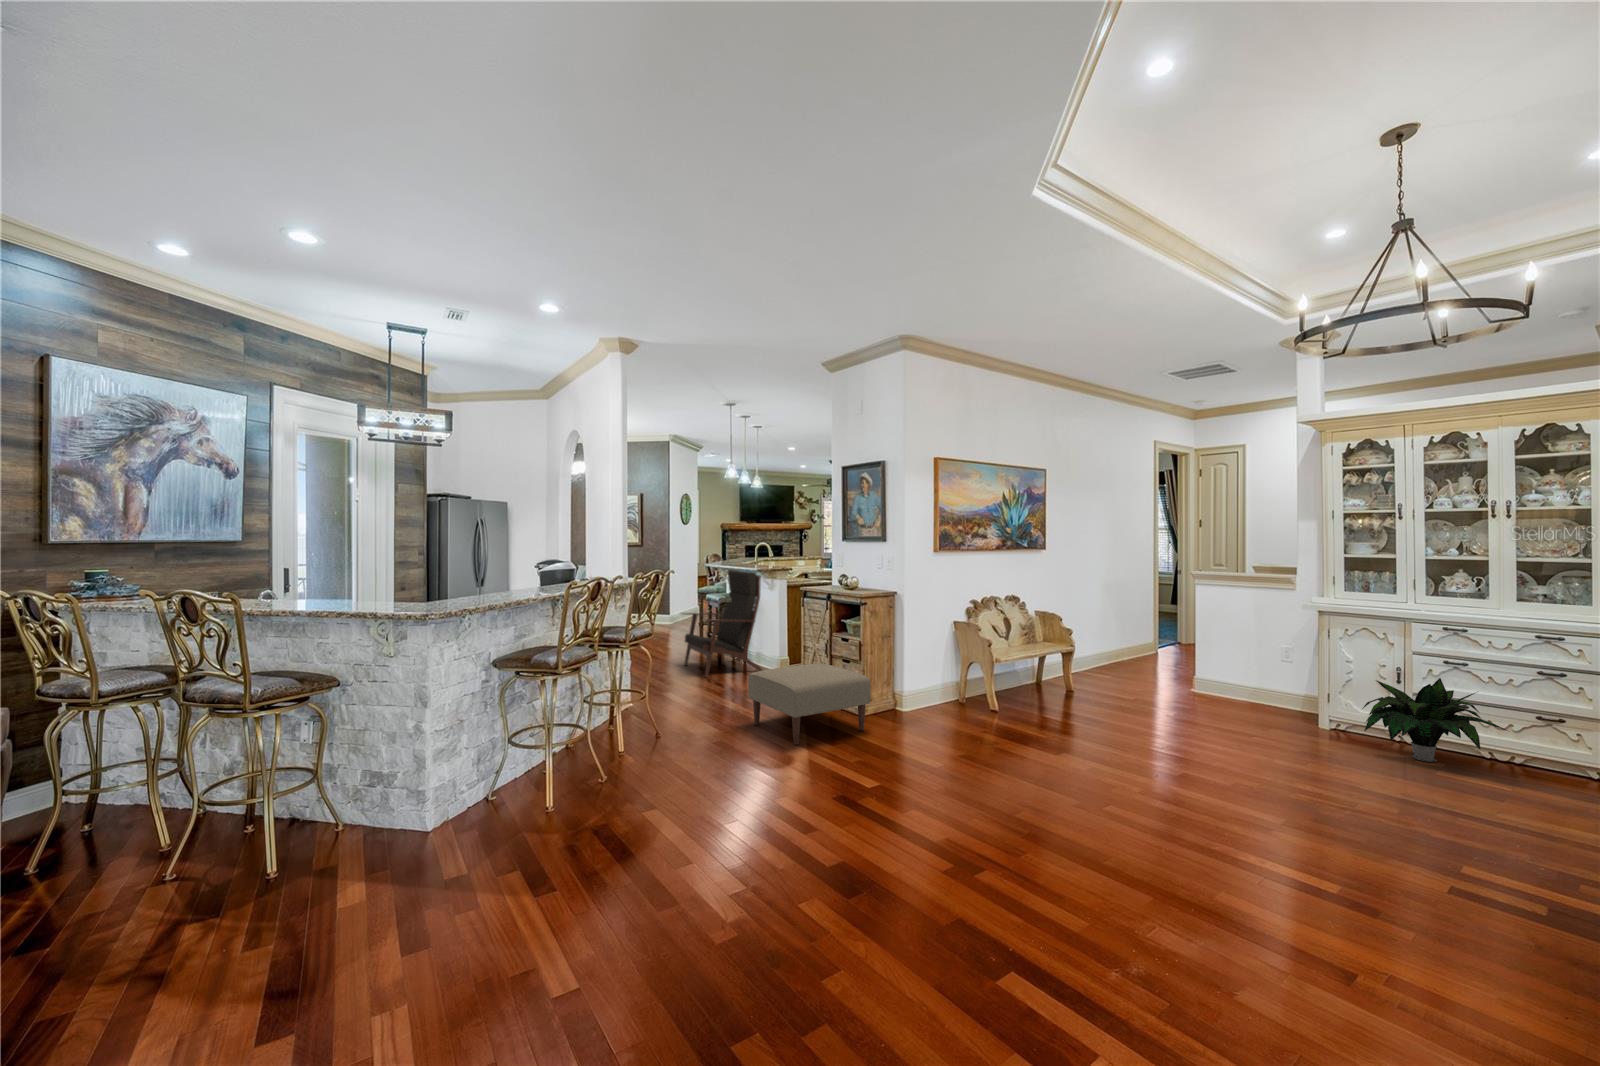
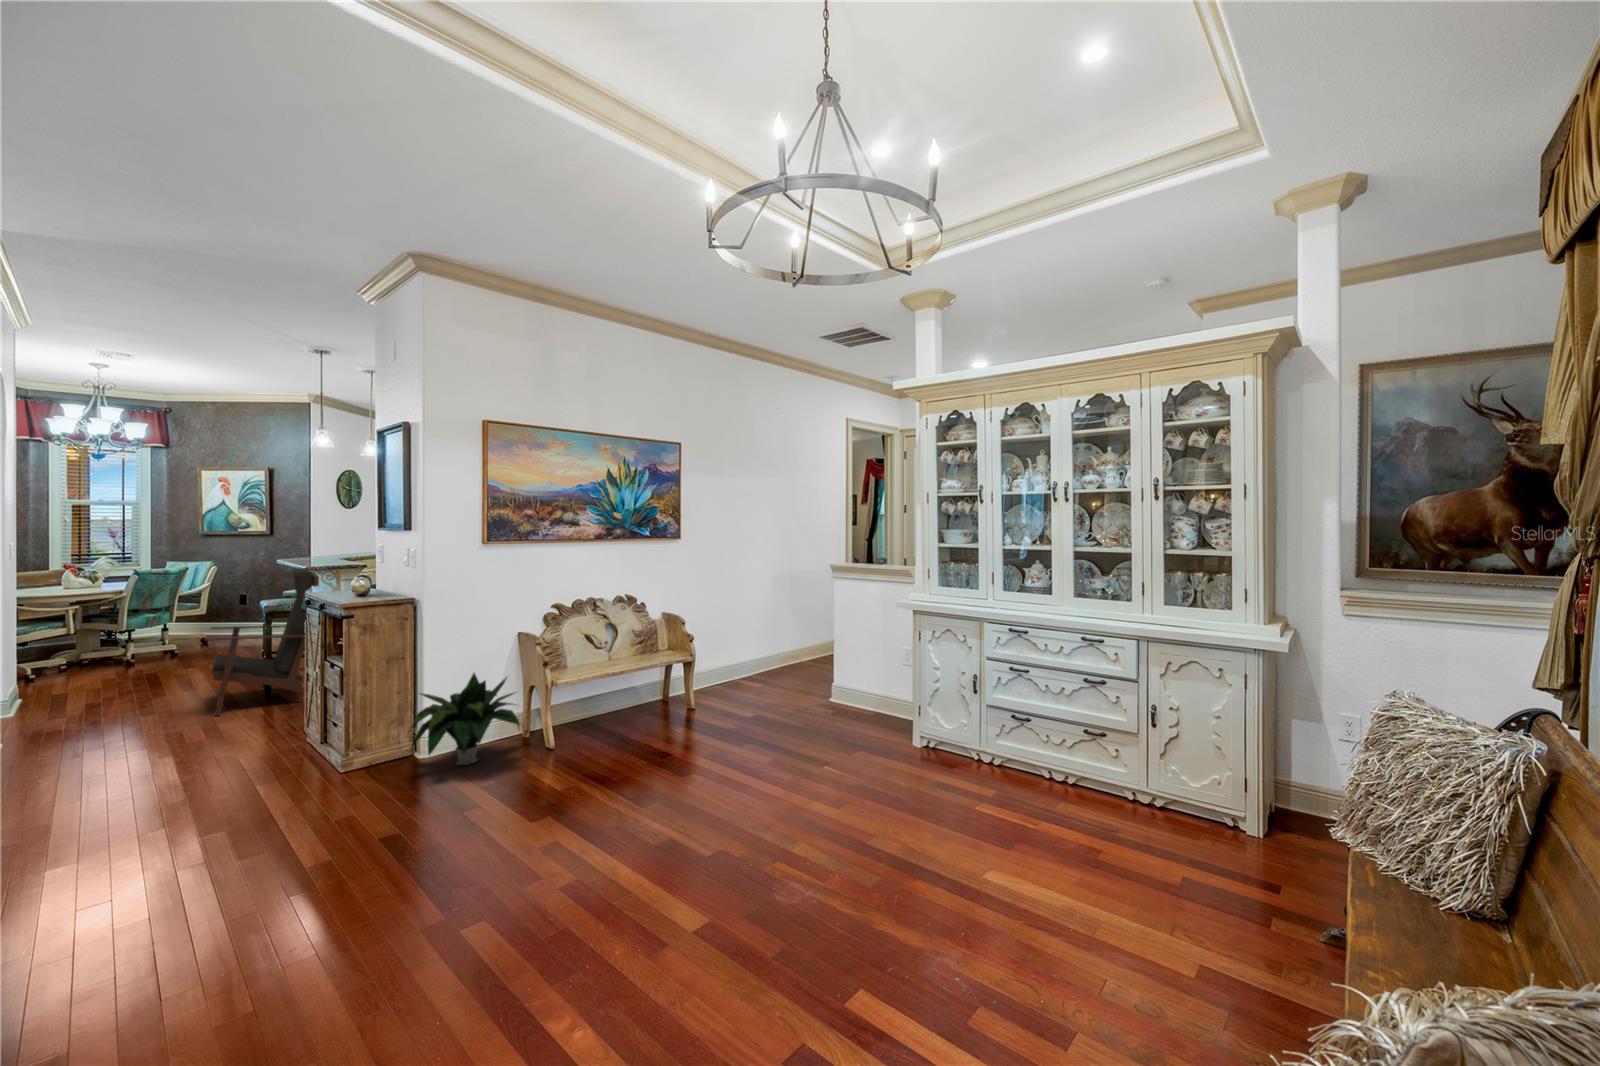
ottoman: present [749,663,871,745] -> none [130,701,315,836]
potted plant: present [1362,678,1506,762] -> present [411,673,520,765]

